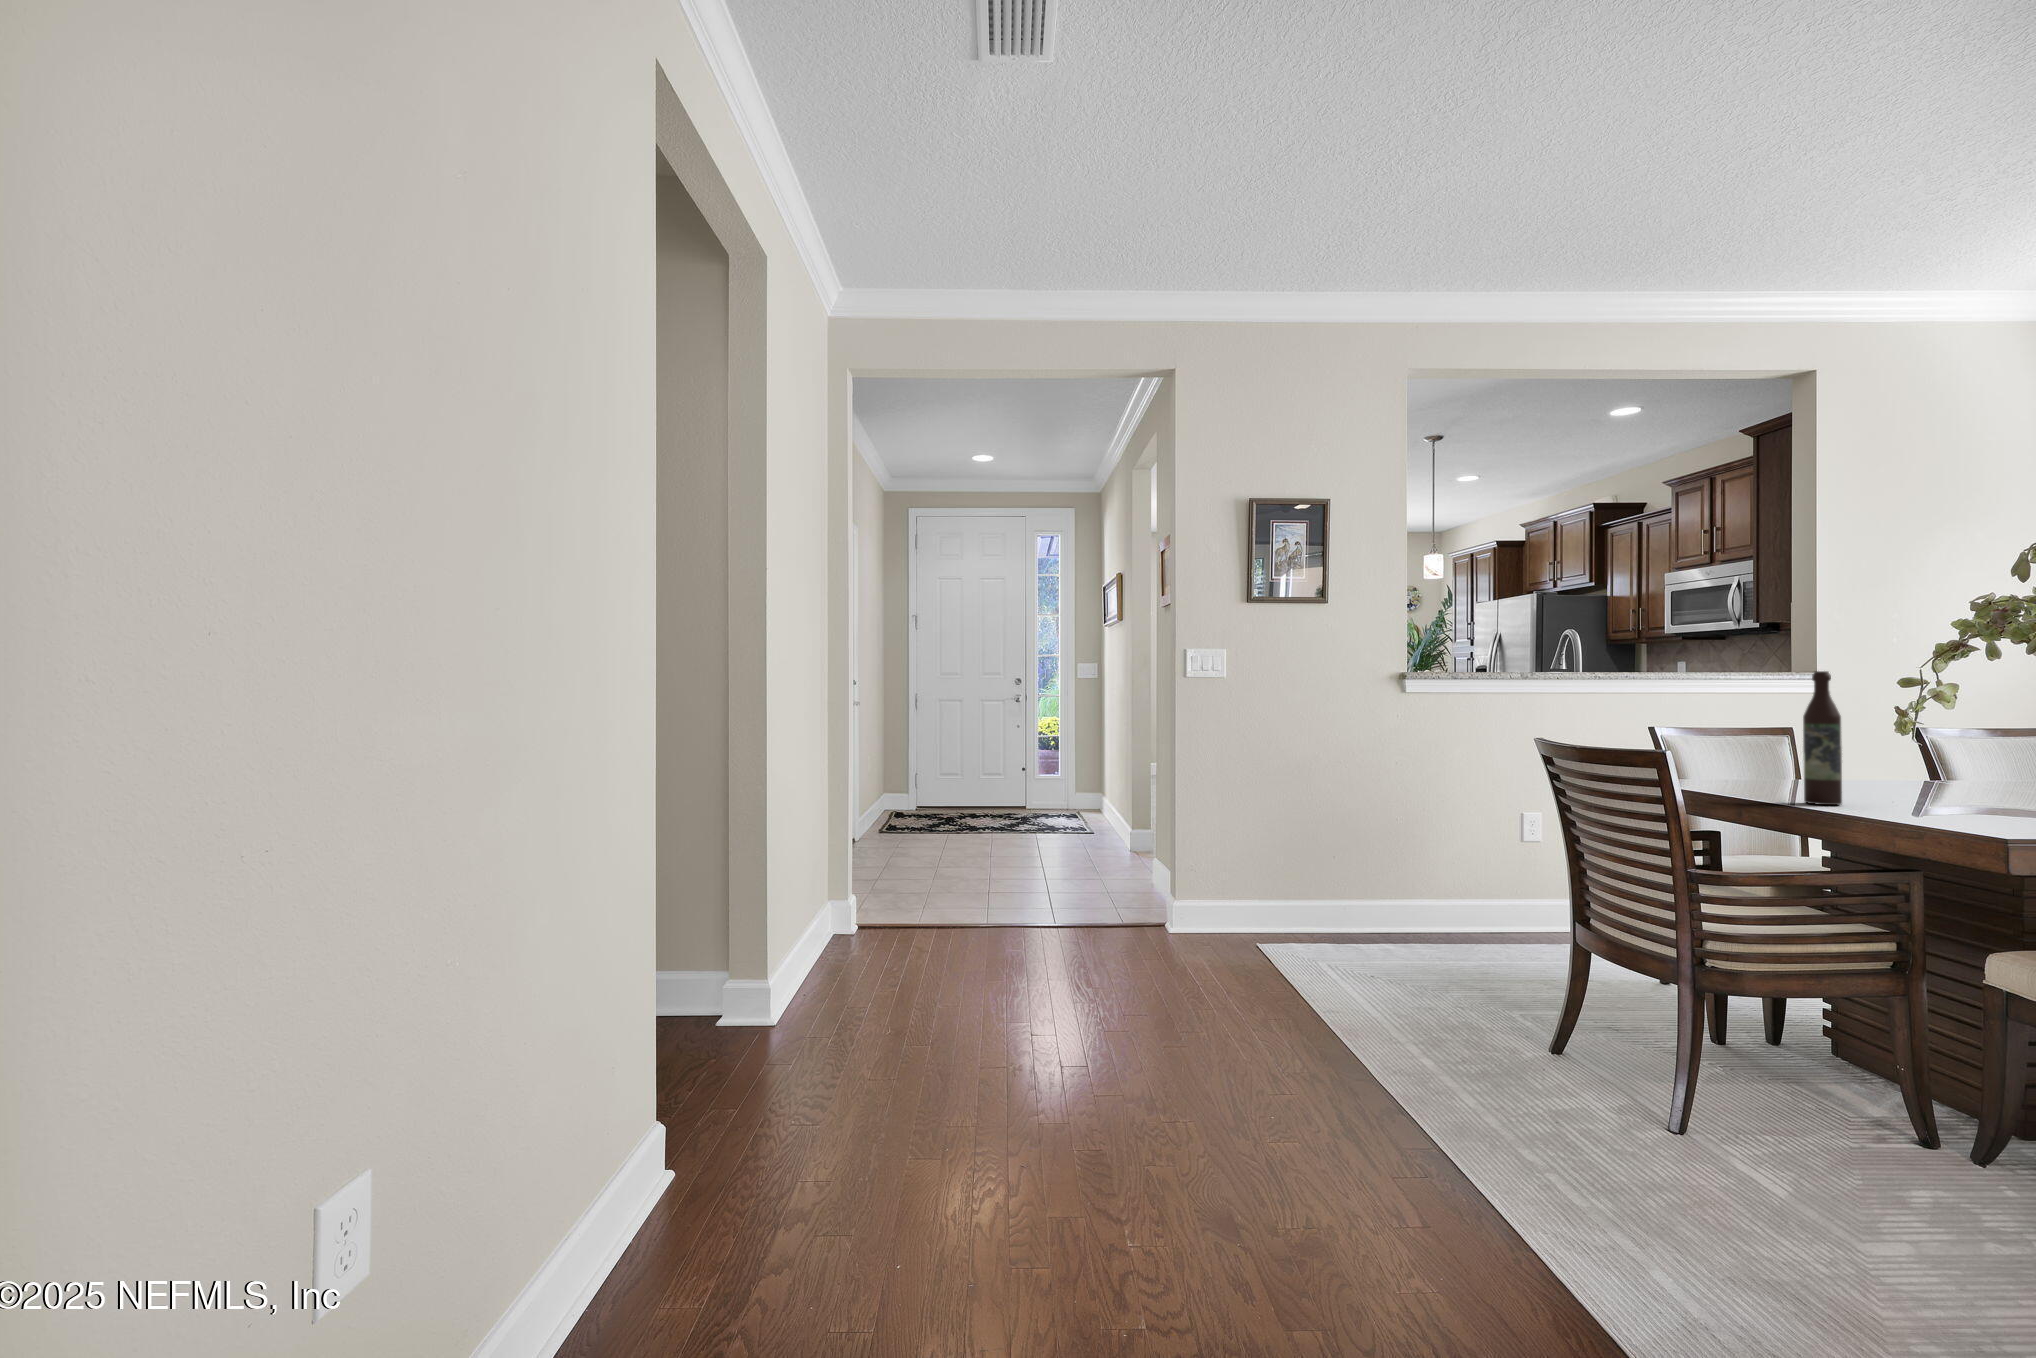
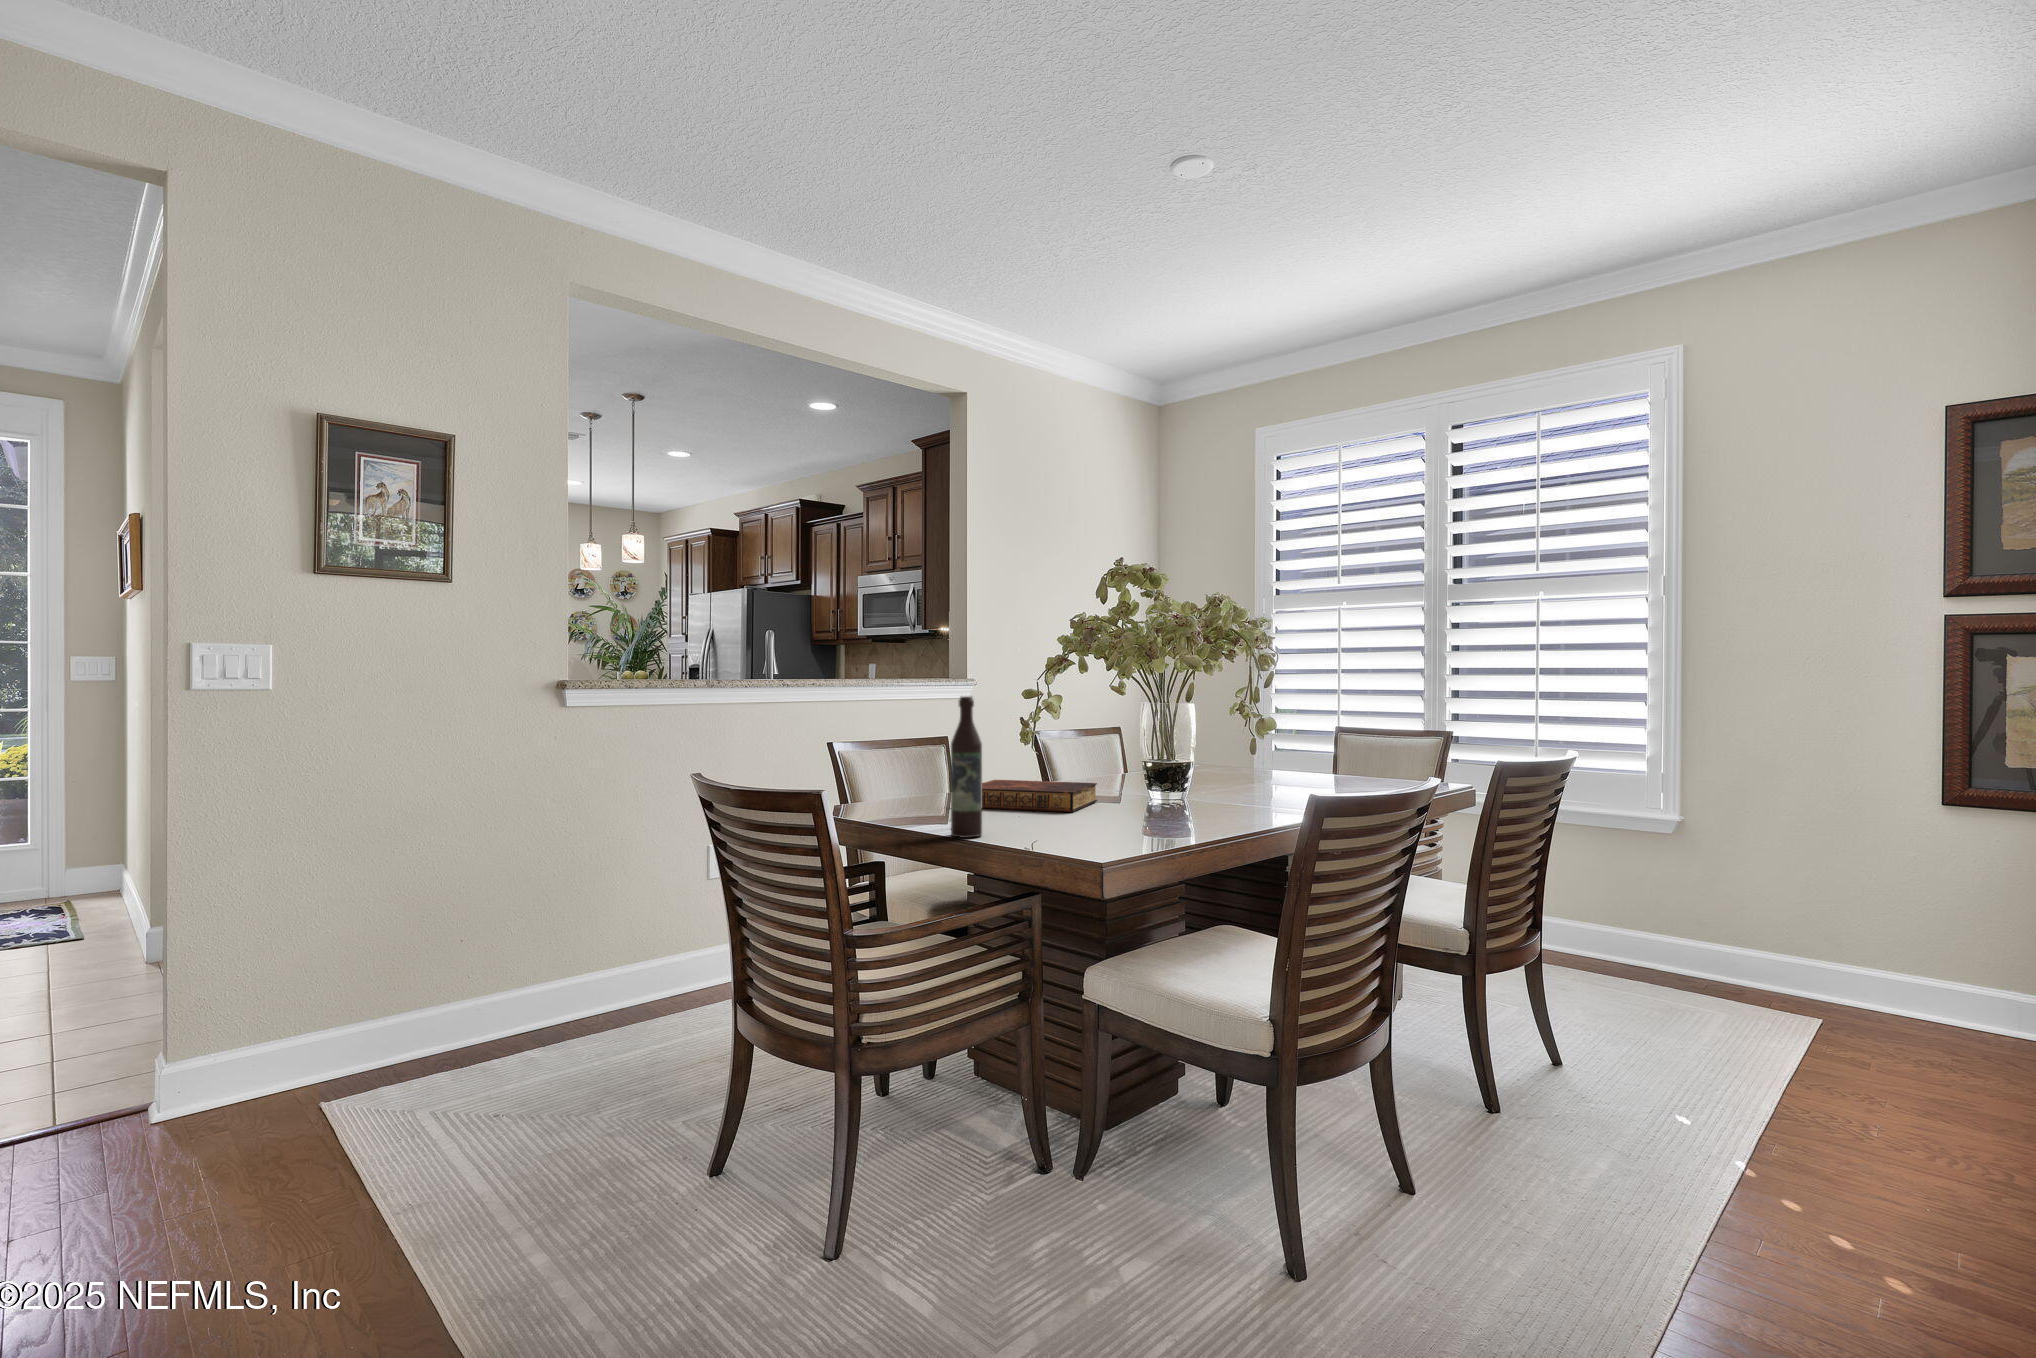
book: none [1815,764,1999,797] -> present [982,780,1097,812]

